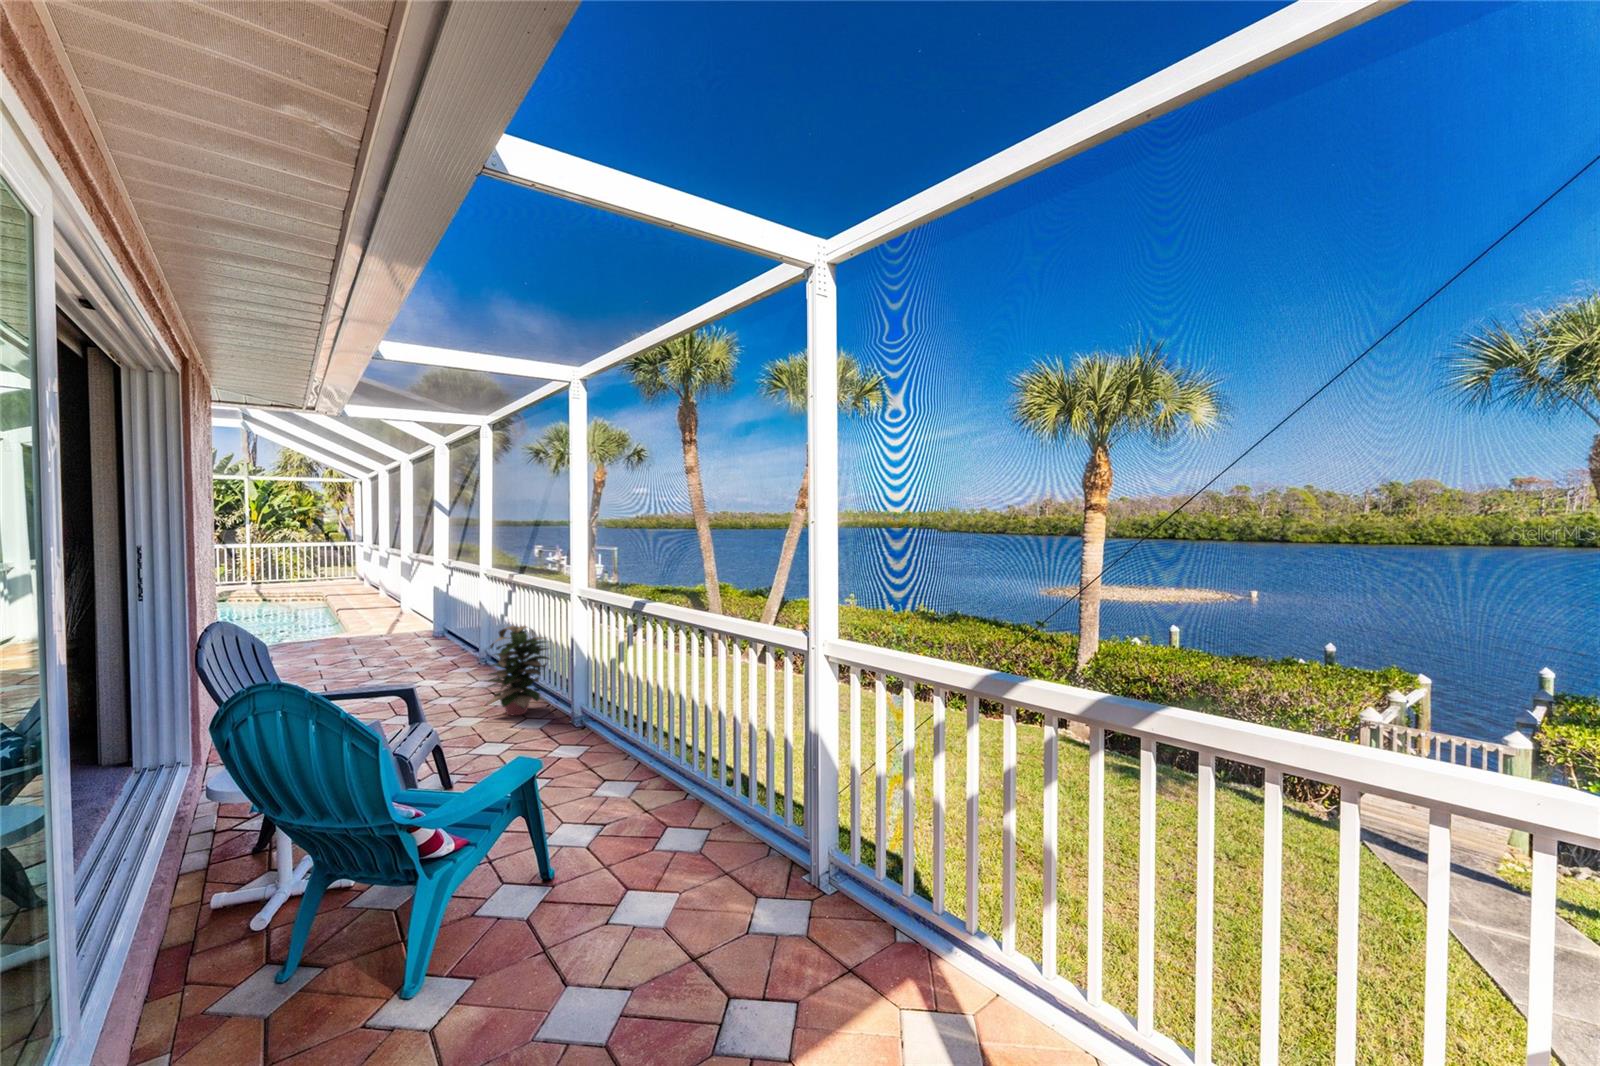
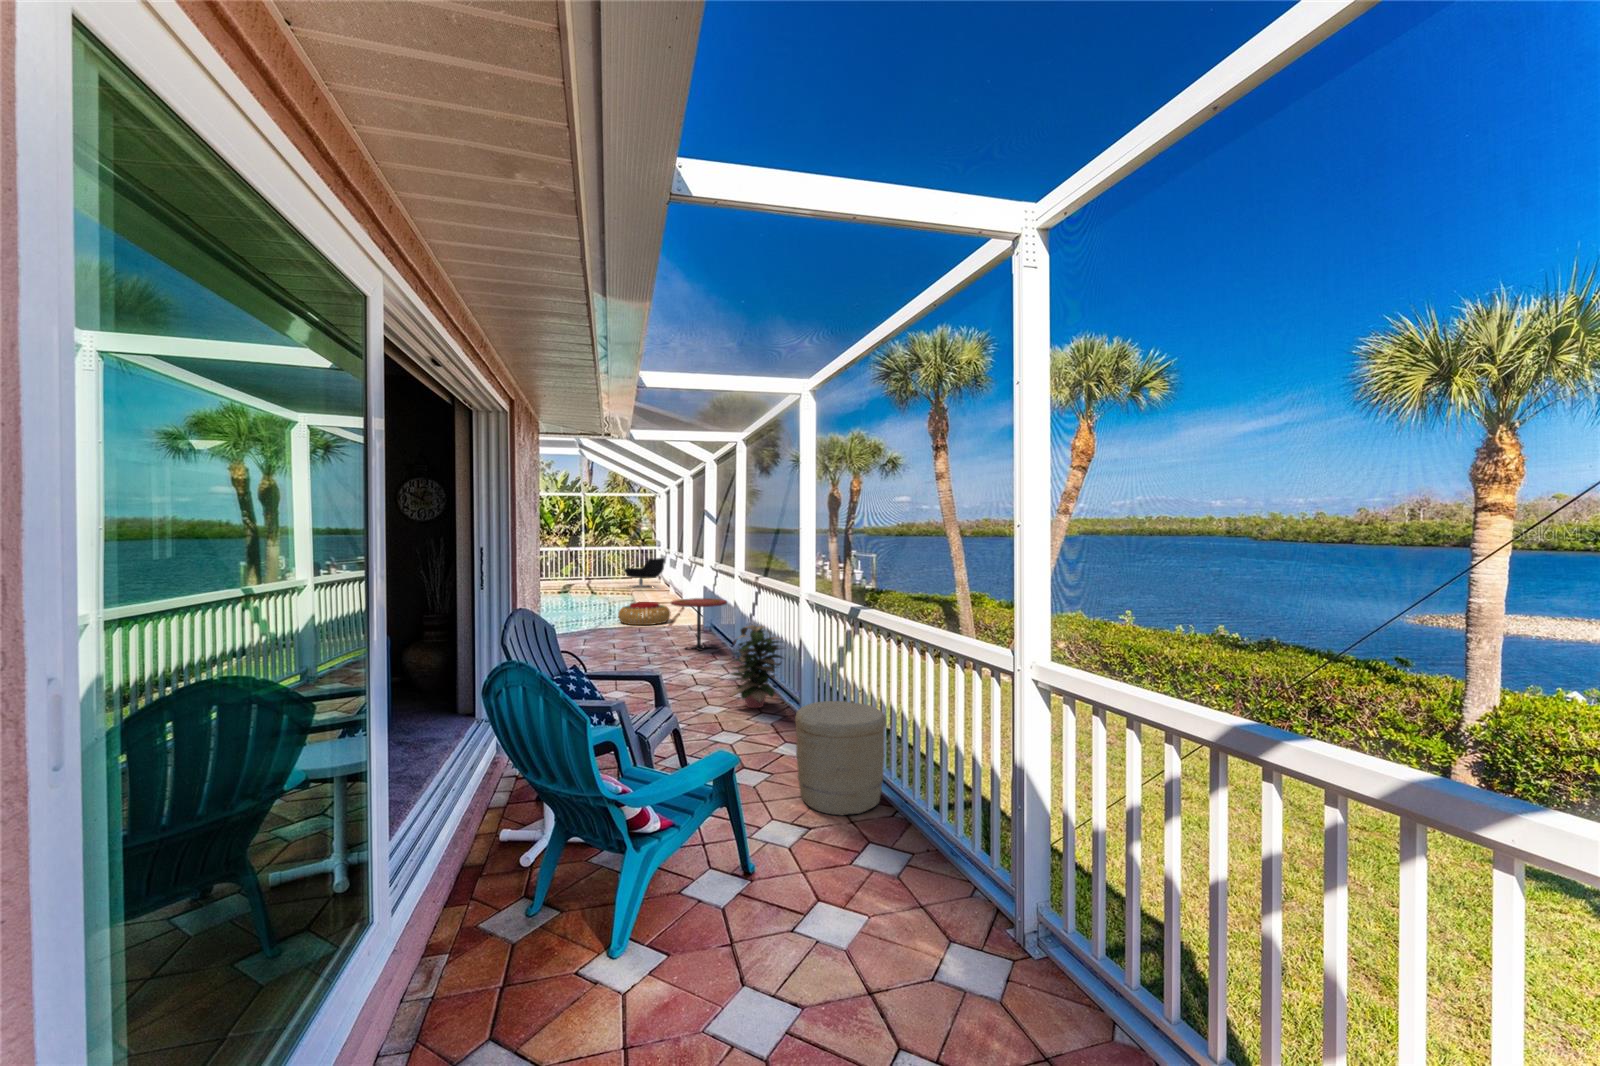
lounge chair: none [311,555,369,592] -> present [624,558,665,586]
side table: none [395,600,468,660] -> present [671,598,727,651]
pouf: none [314,608,388,636] -> present [618,602,671,625]
woven basket: none [582,695,676,809] -> present [795,701,886,816]

